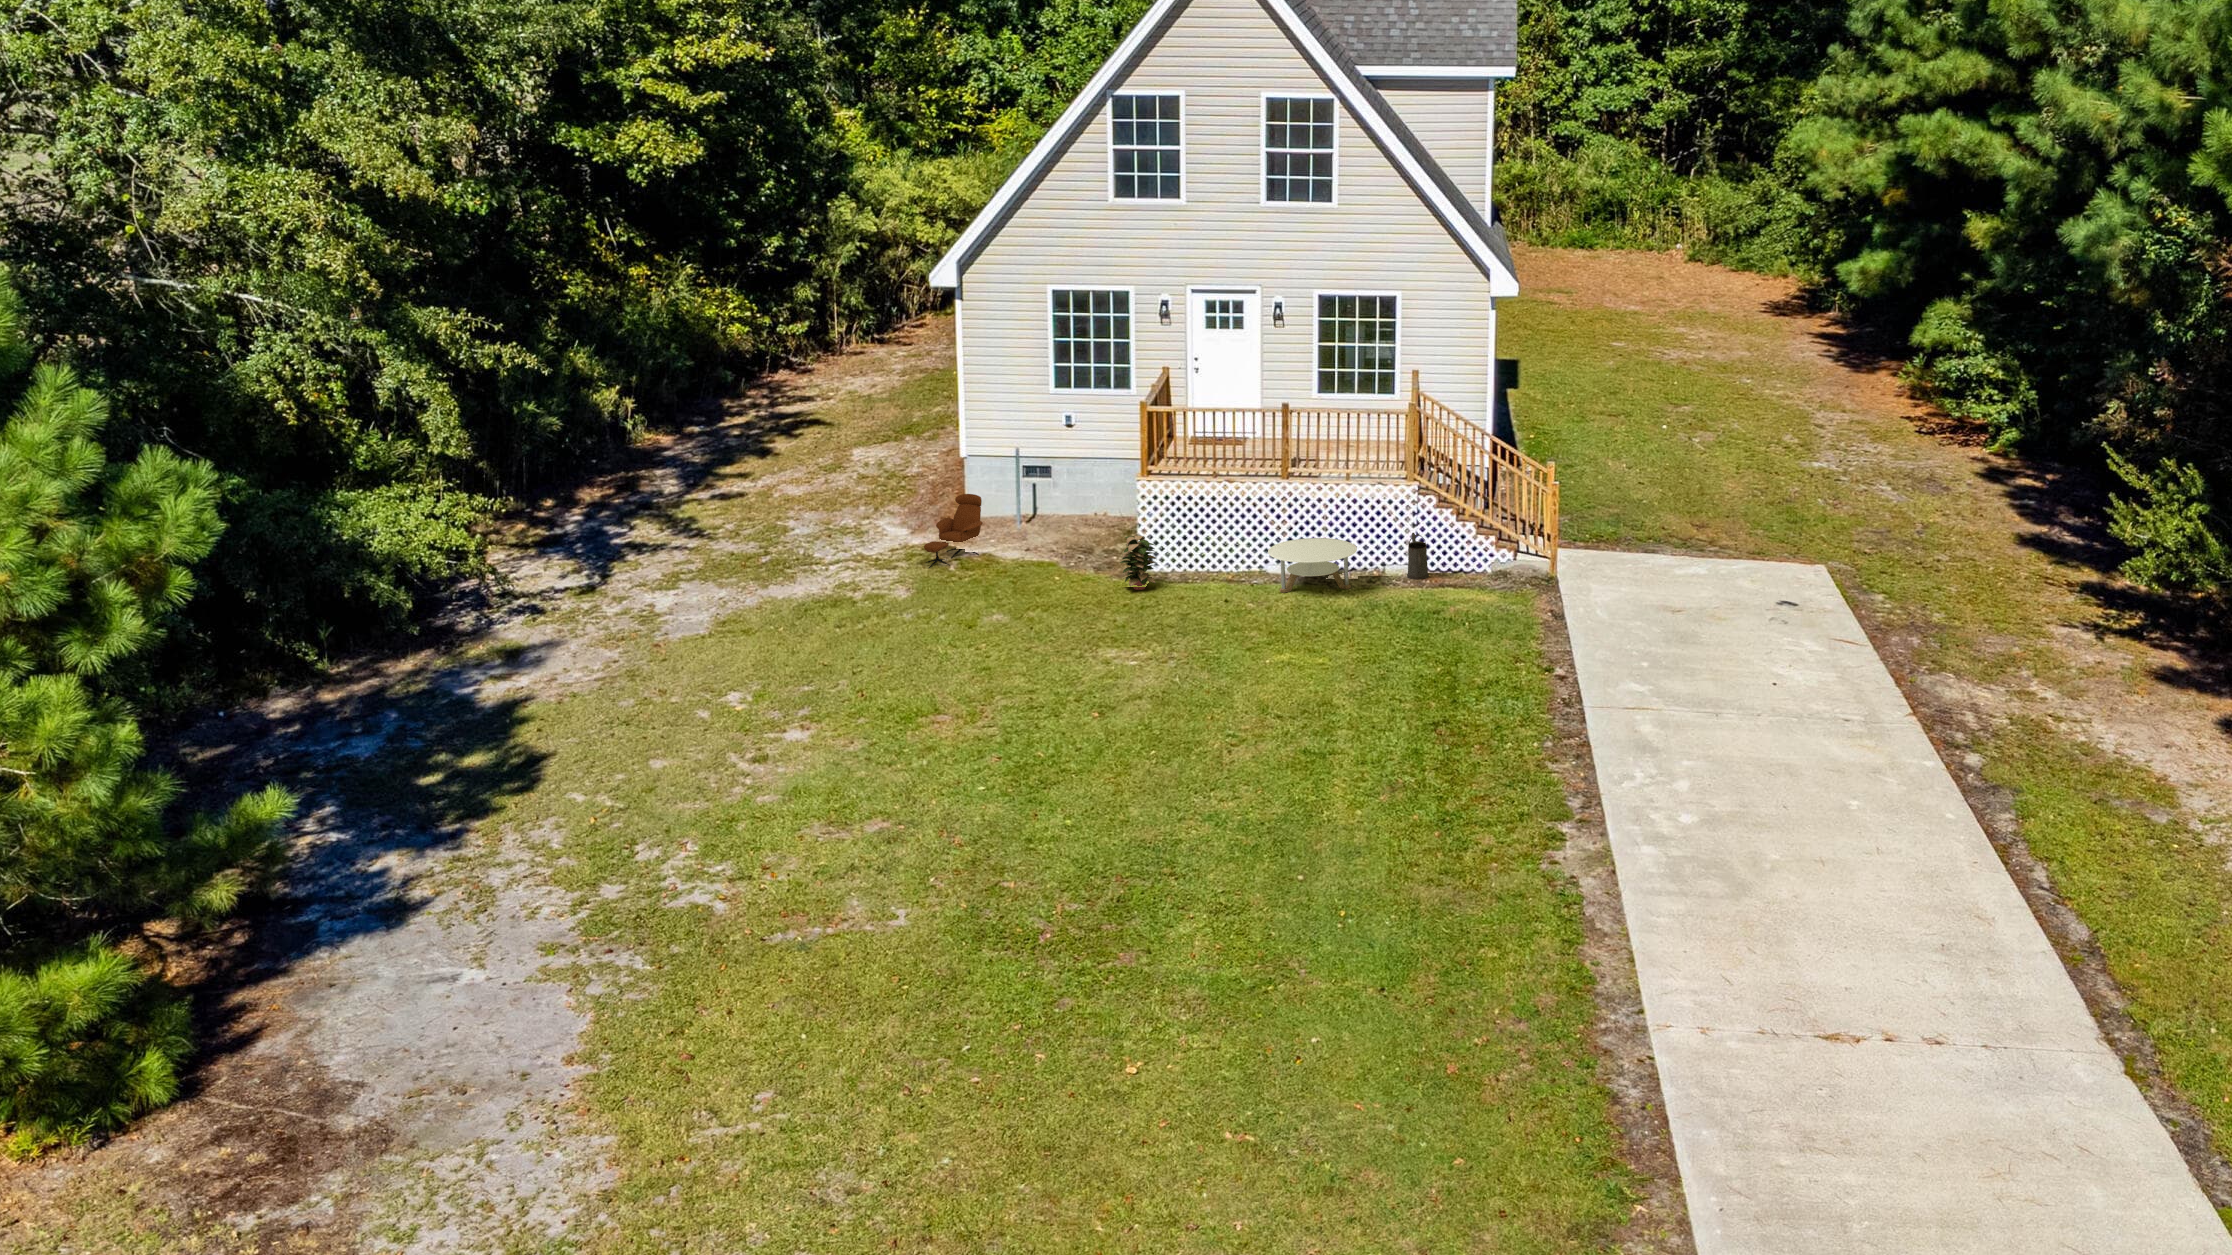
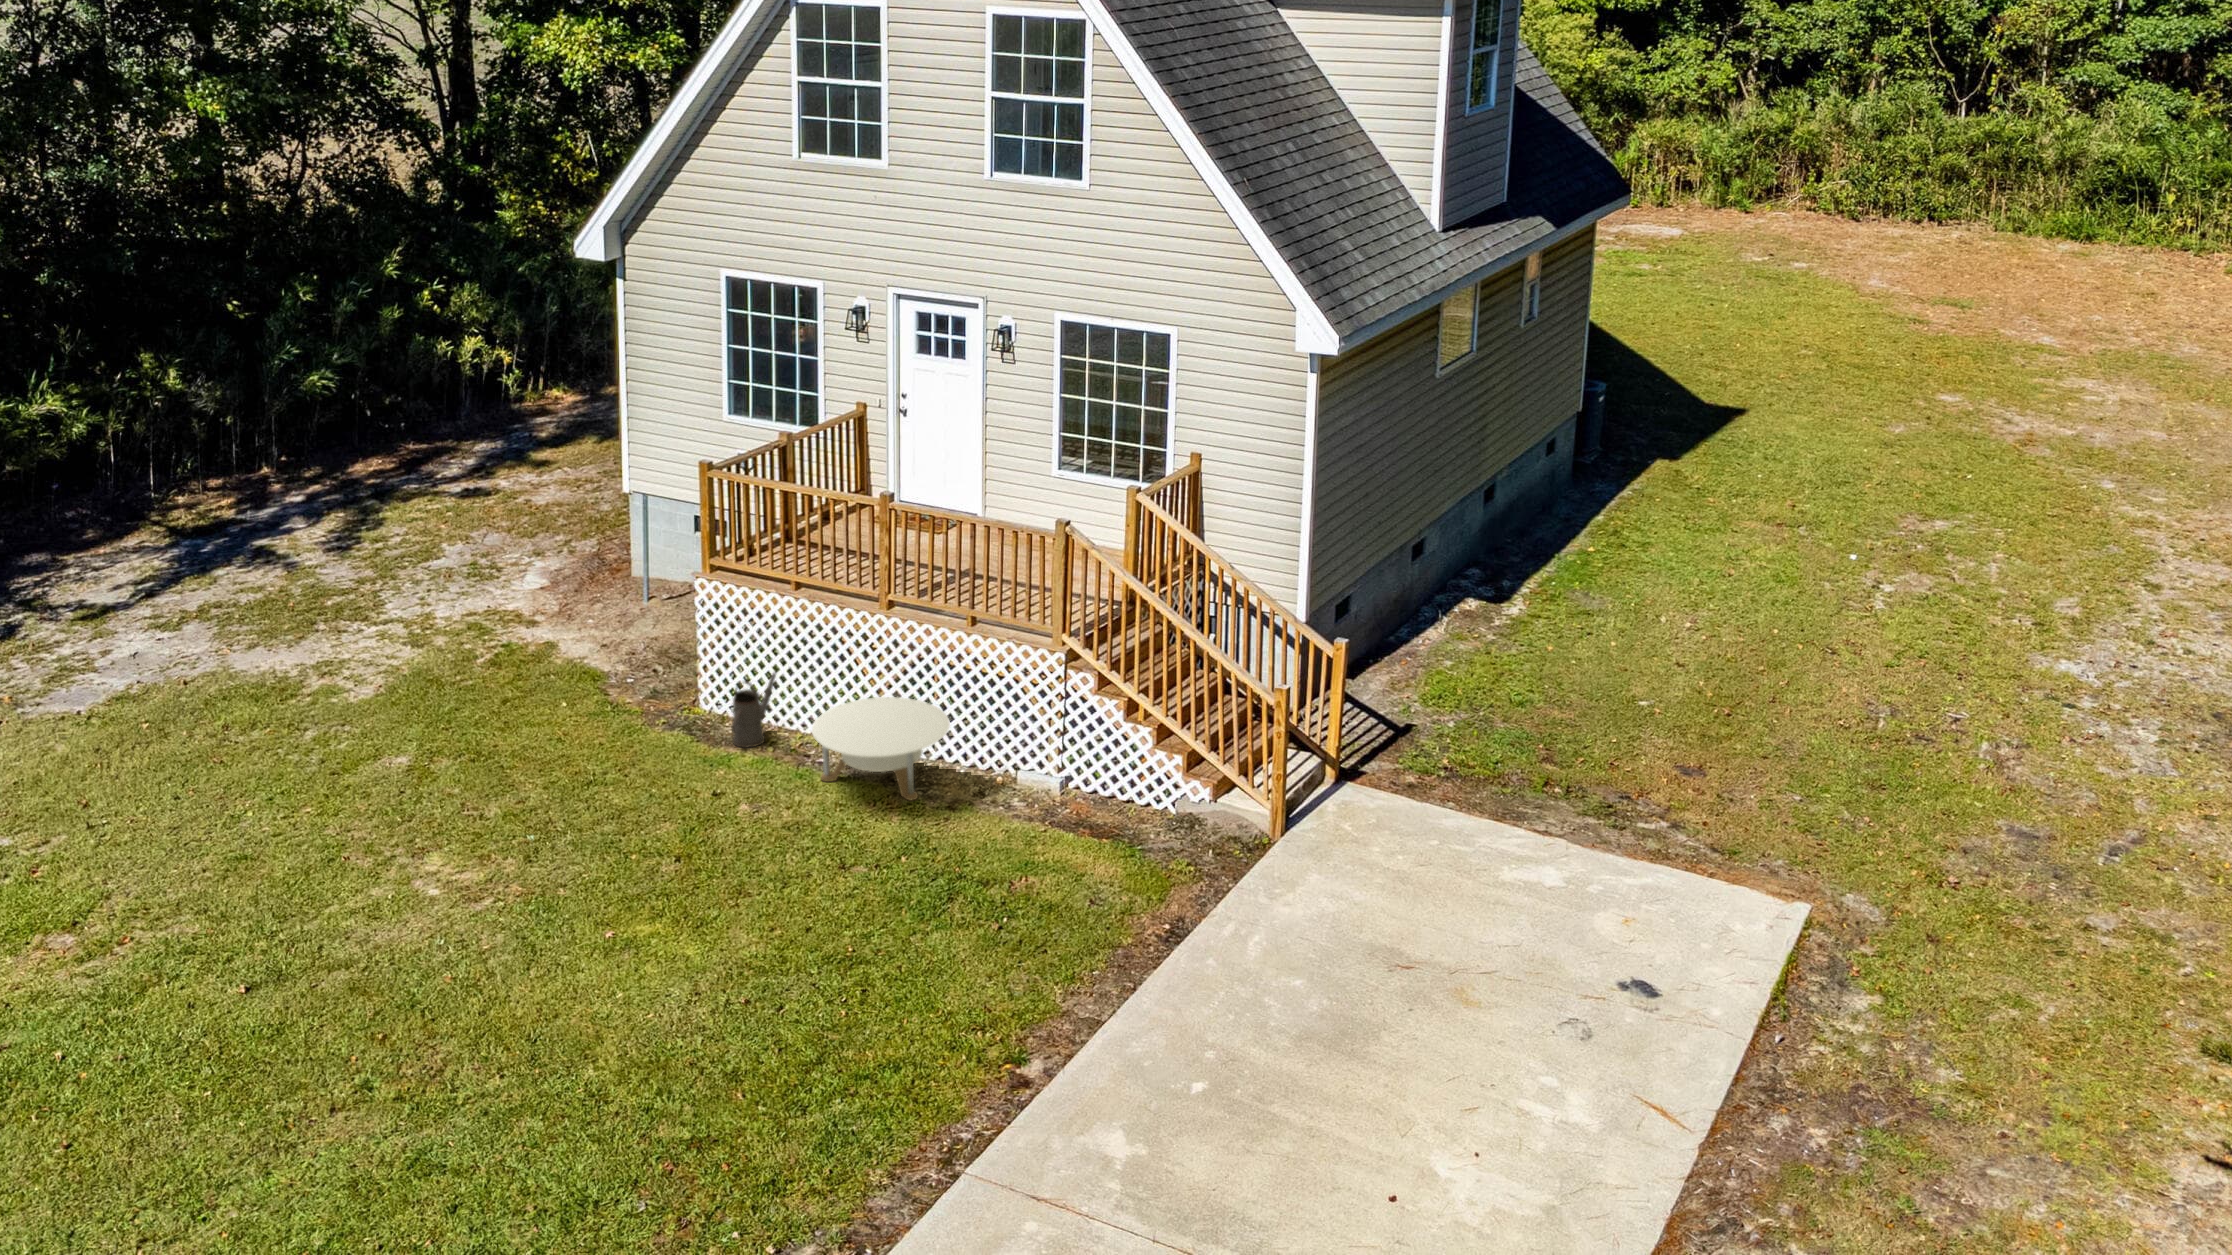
lounge chair: present [924,494,983,568] -> none [548,520,646,614]
watering can: present [1407,533,1429,579] -> present [732,673,776,748]
decorative plant: present [1120,535,1156,590] -> none [658,640,712,720]

